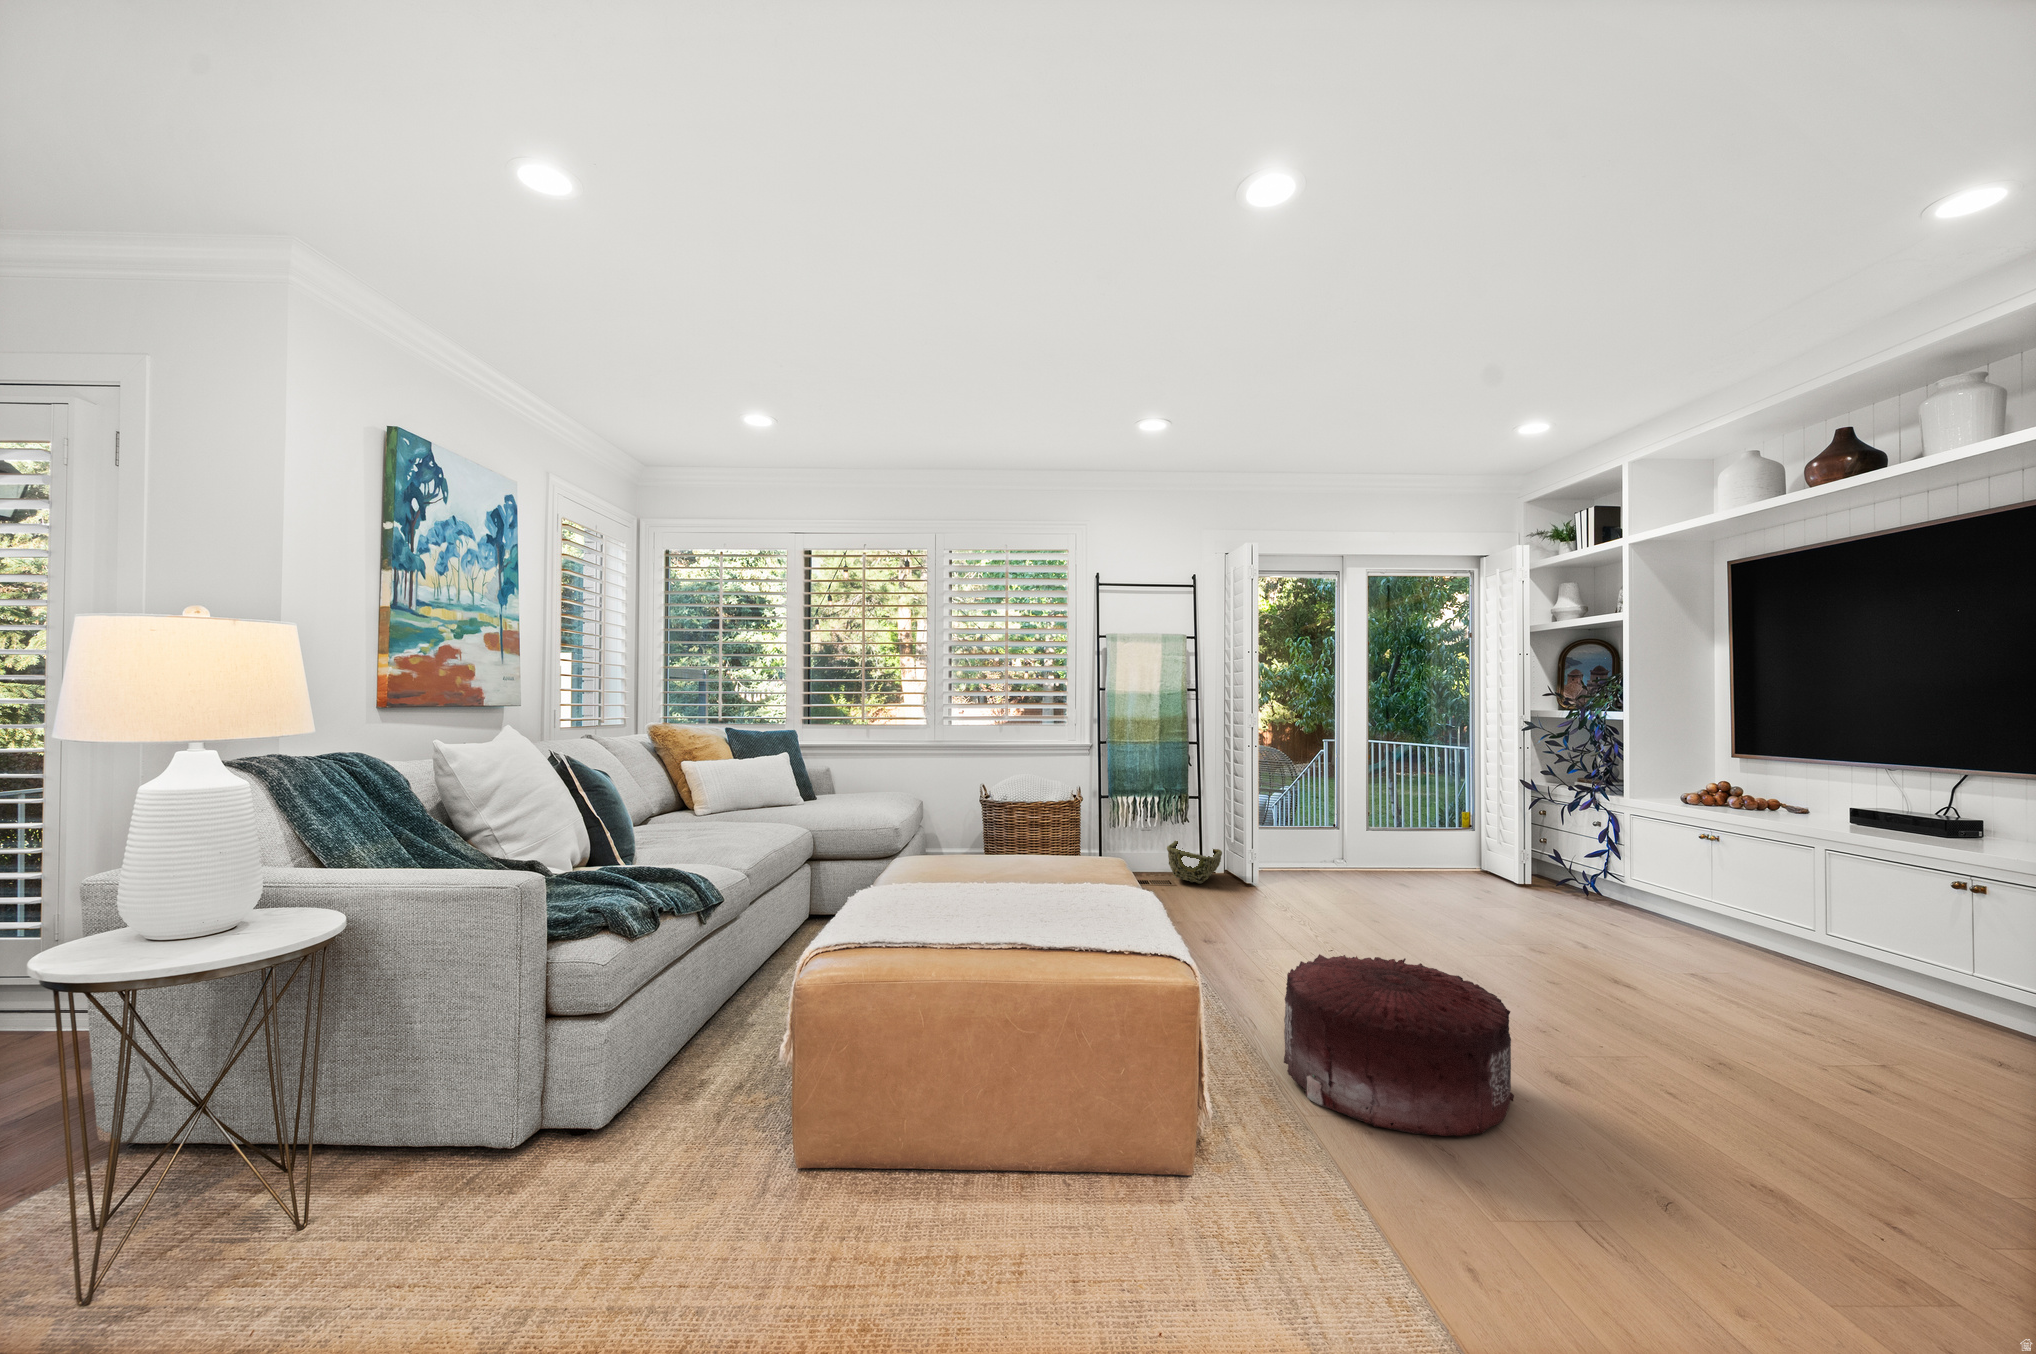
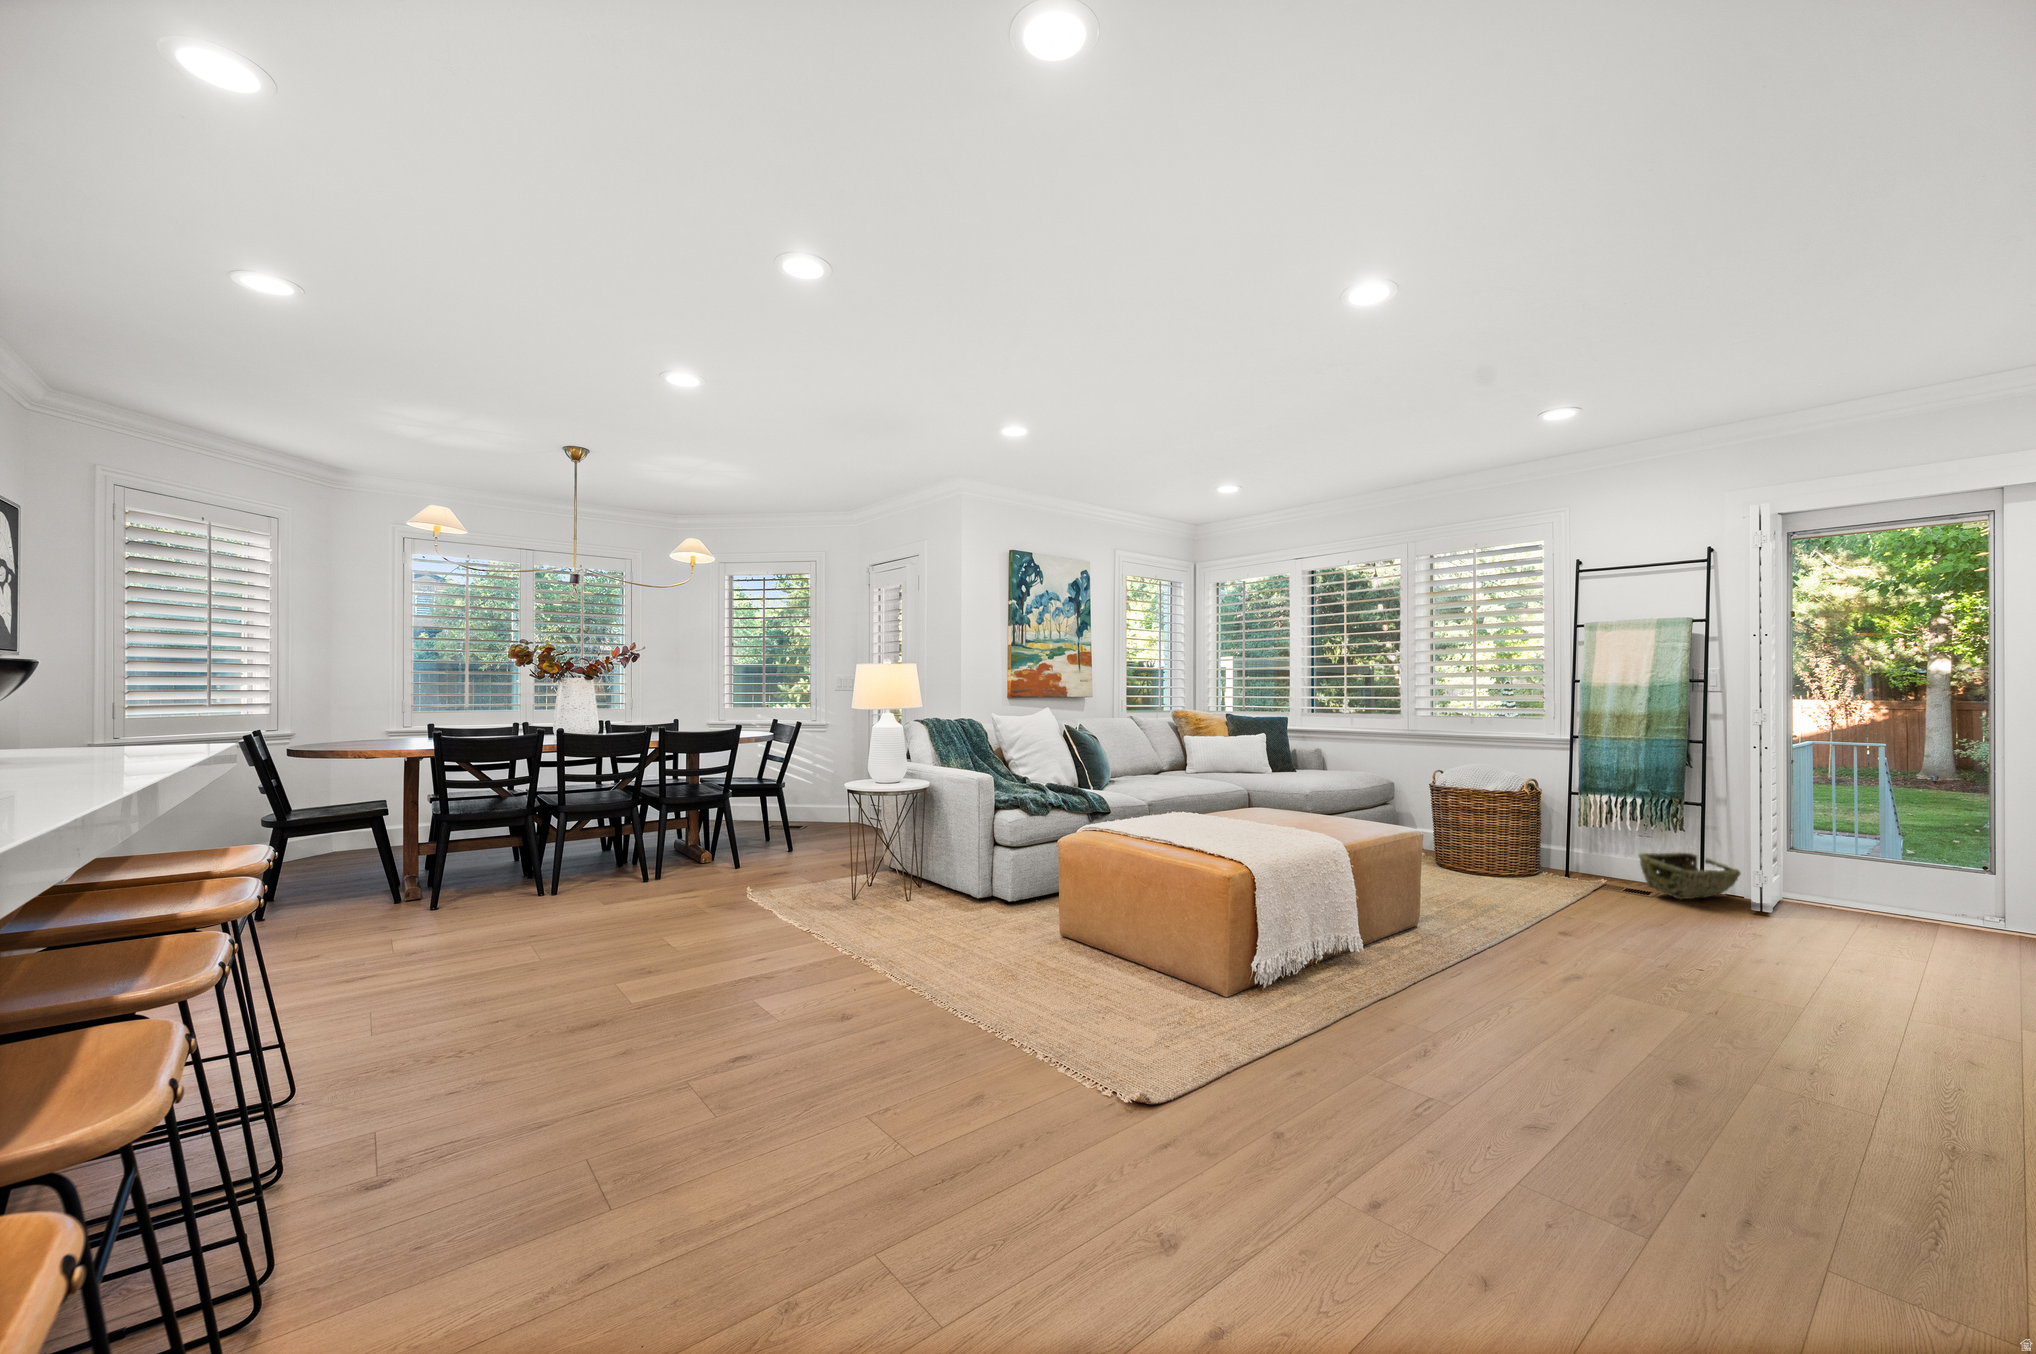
pouf: present [1284,954,1514,1136] -> none [1371,911,1566,1045]

